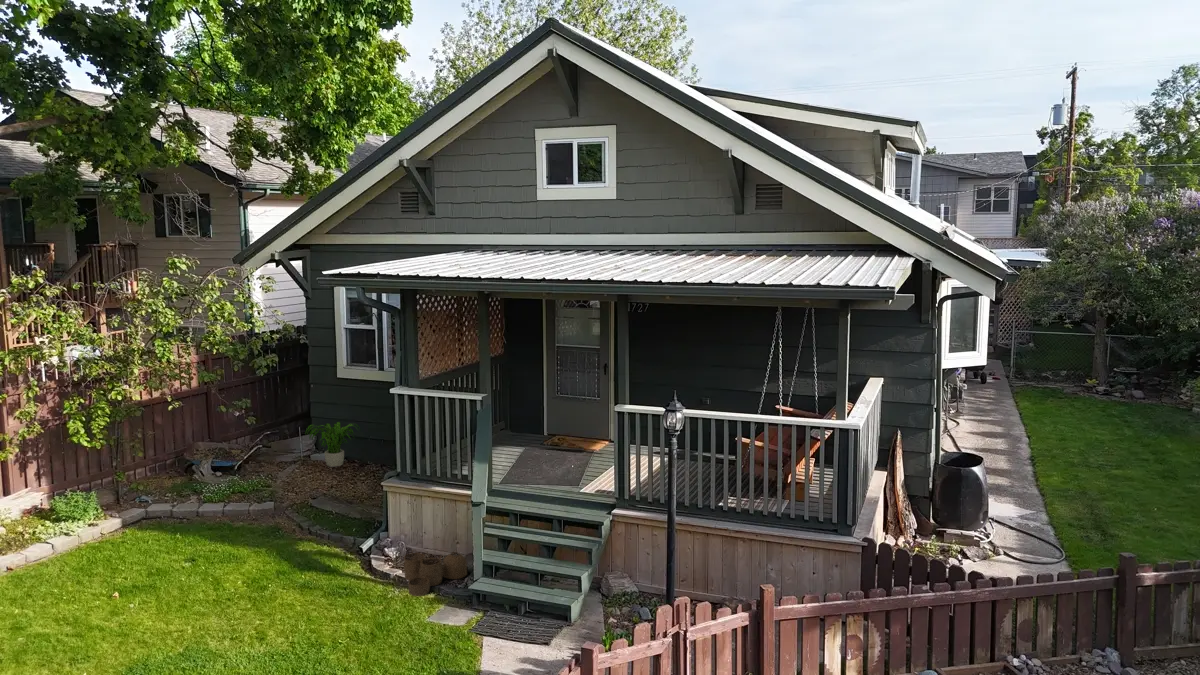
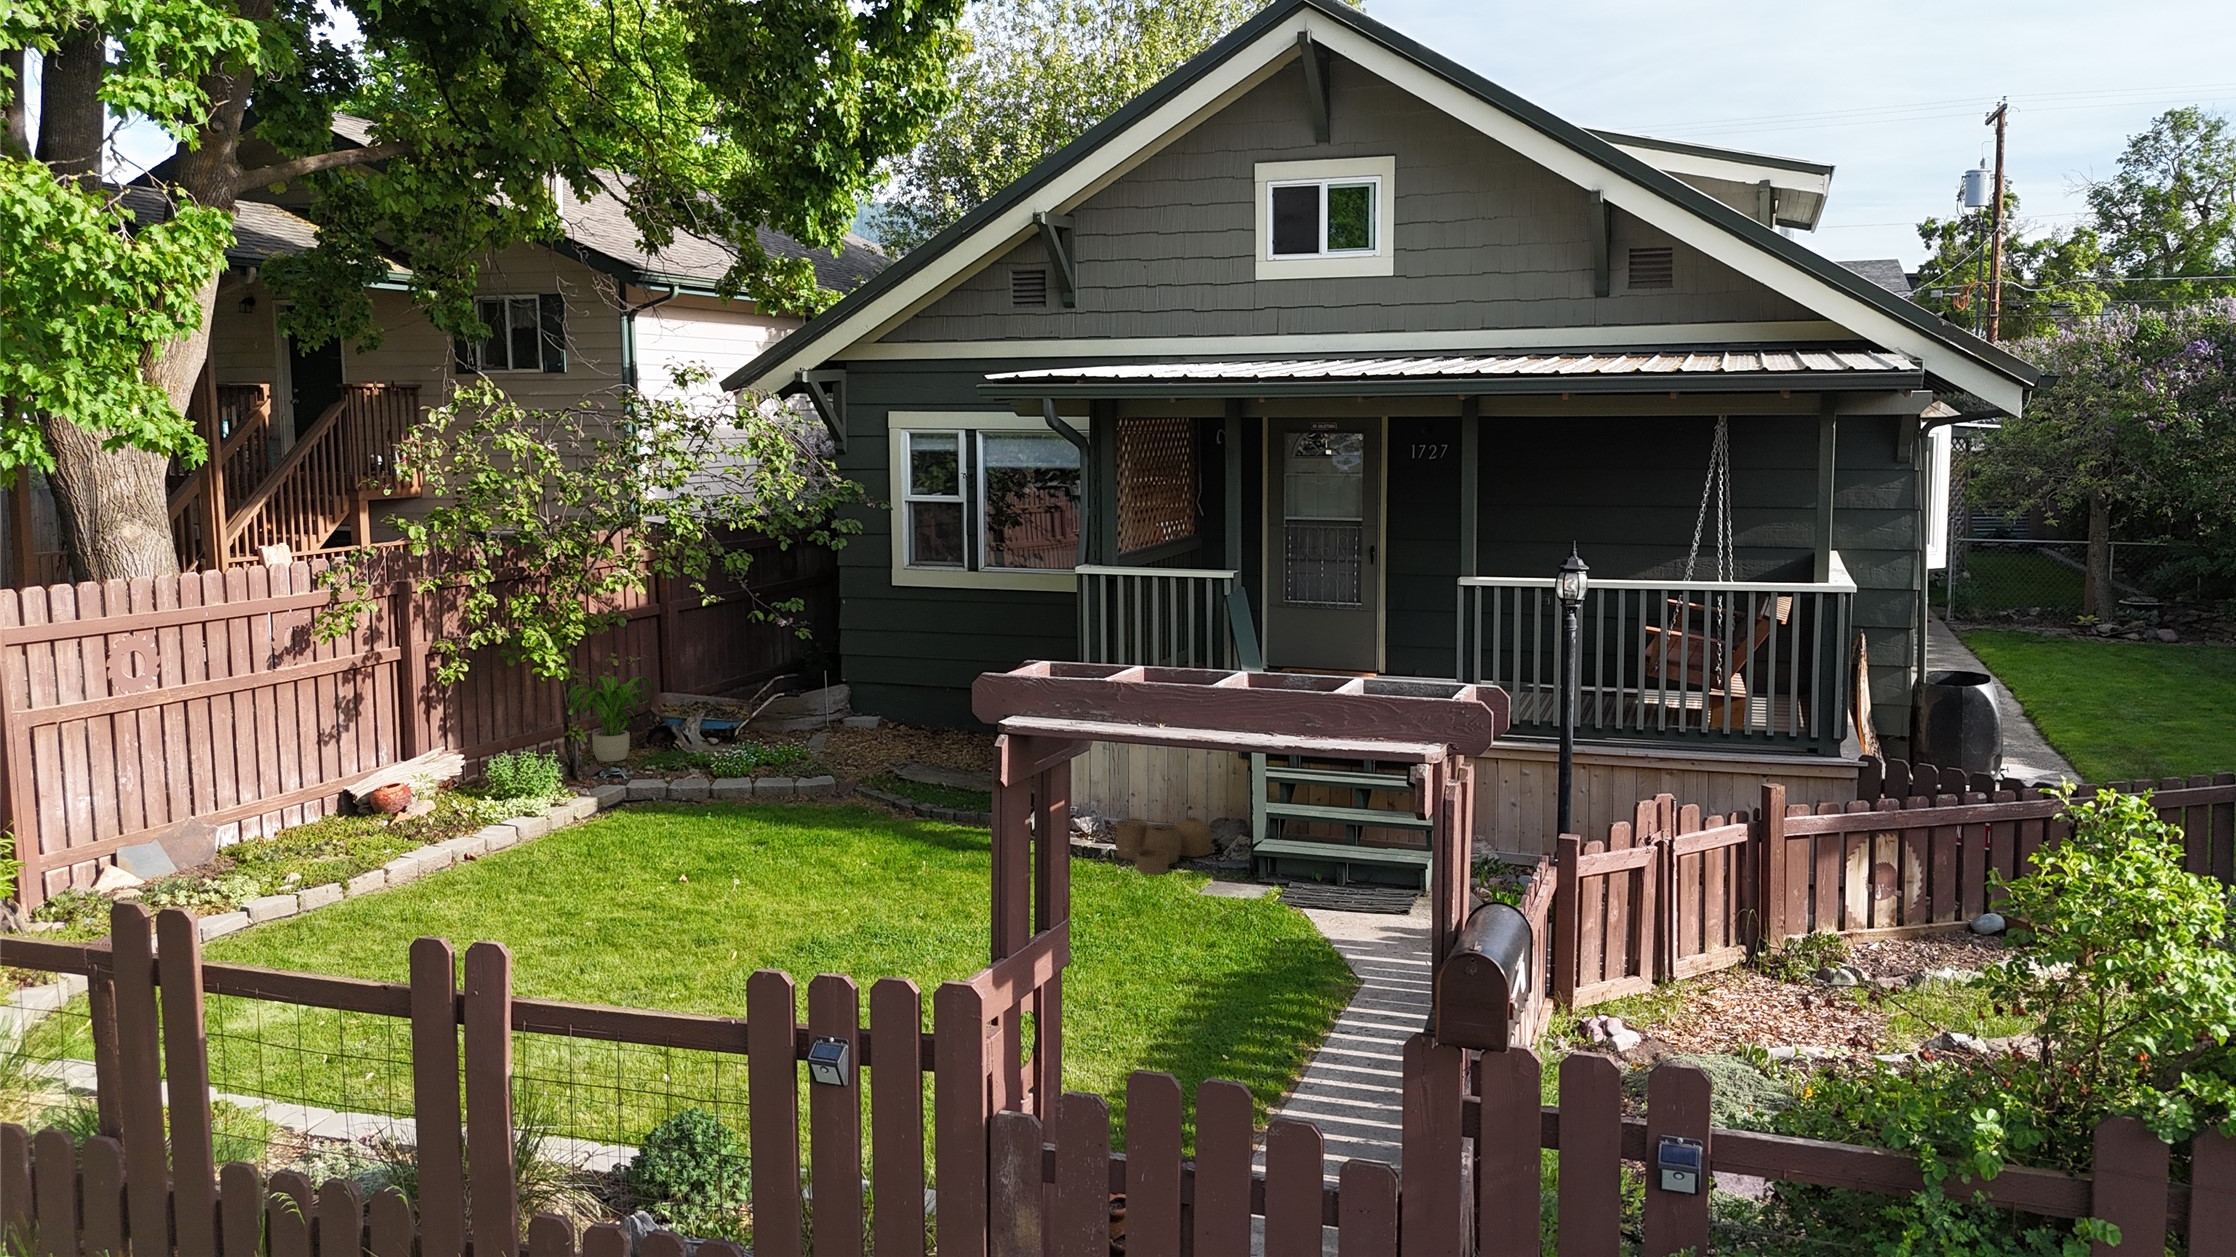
potted plant: present [305,422,360,467] -> present [567,676,652,762]

